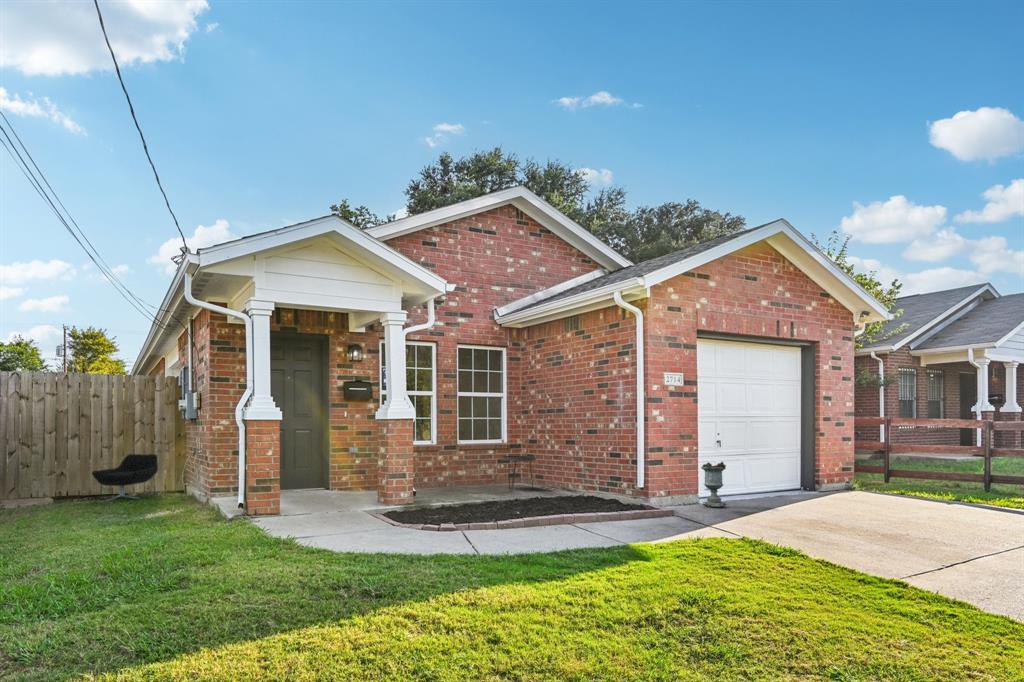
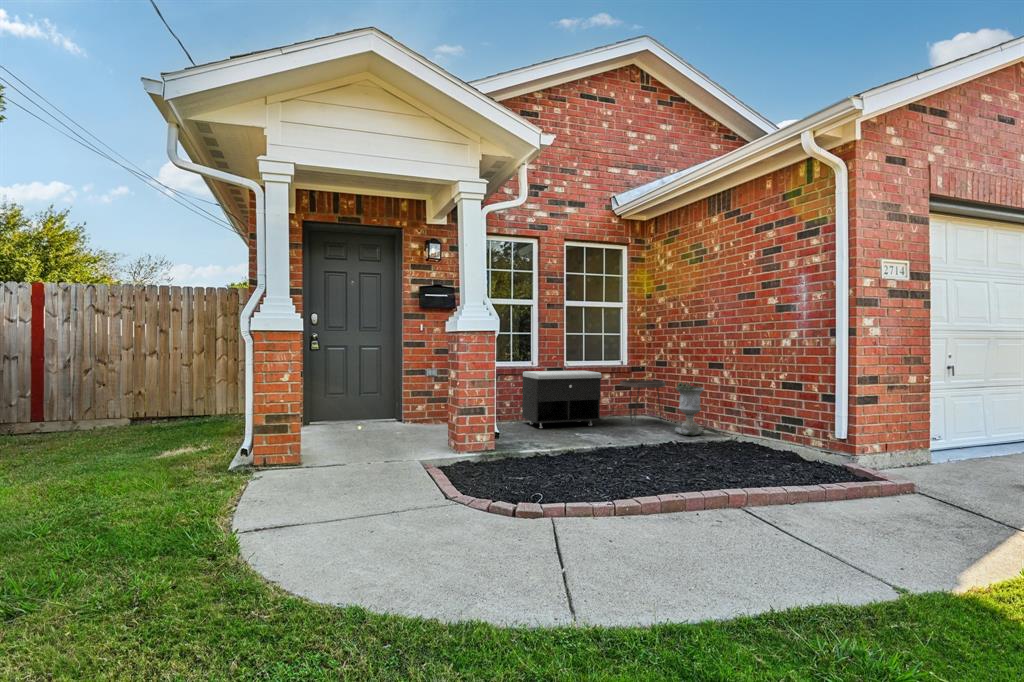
storage bench: none [423,448,487,495] -> present [522,371,602,428]
lounge chair: present [92,454,158,500] -> none [153,372,227,425]
planter: present [701,462,726,507] -> present [675,382,704,435]

